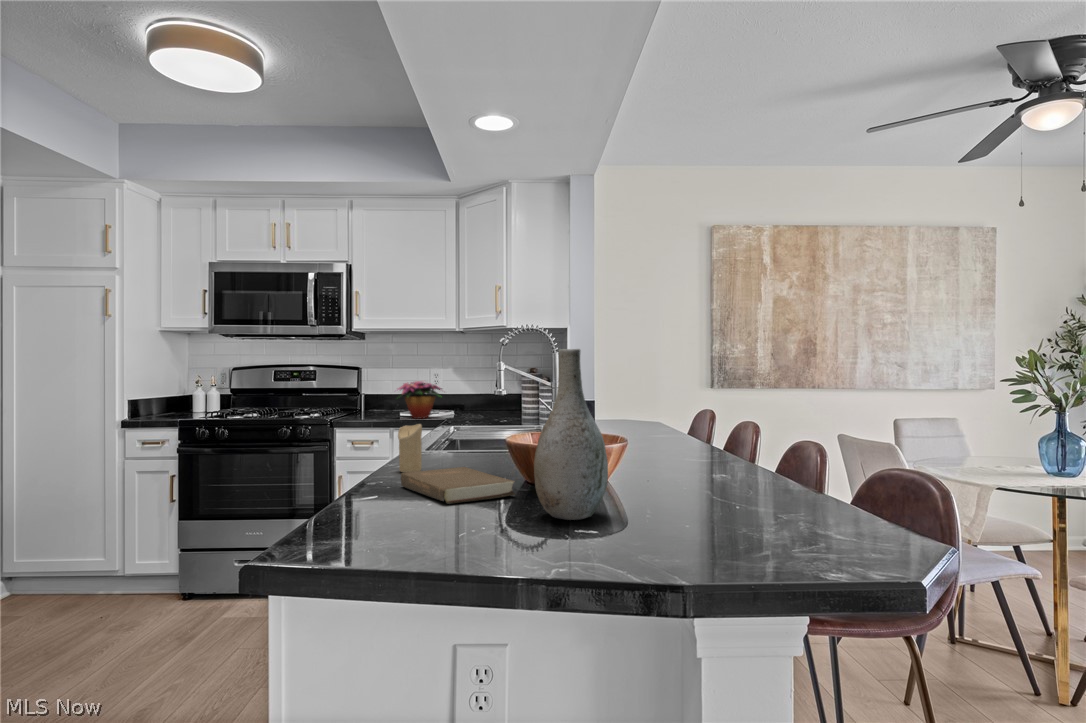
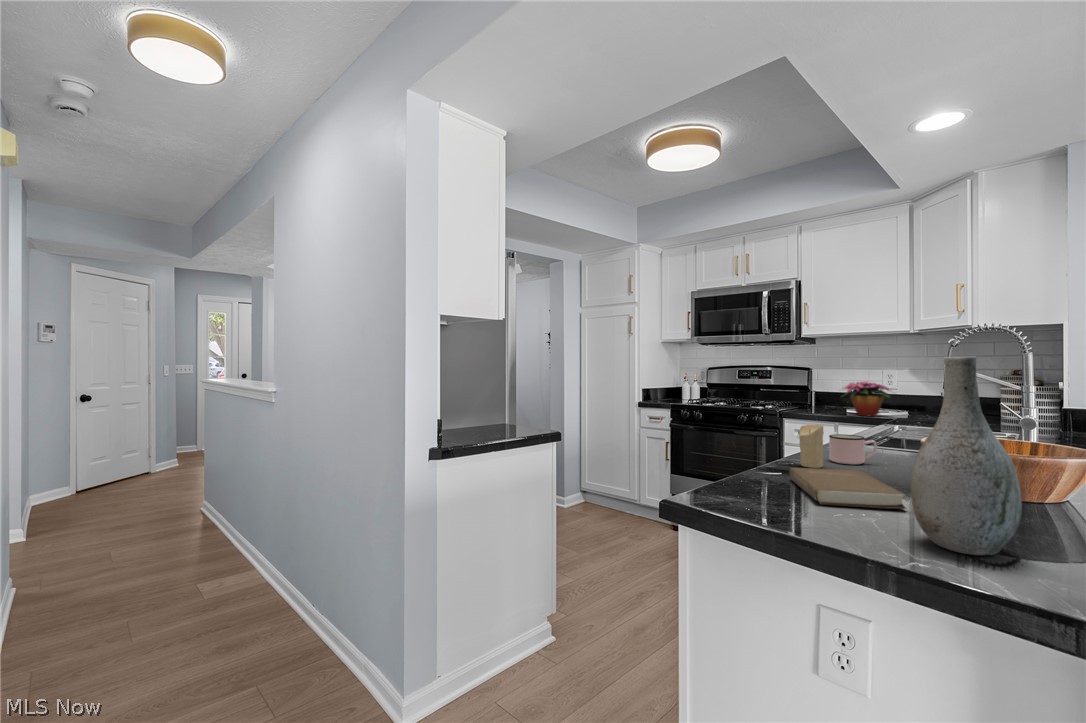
mug: none [421,434,464,465] -> present [829,434,877,464]

